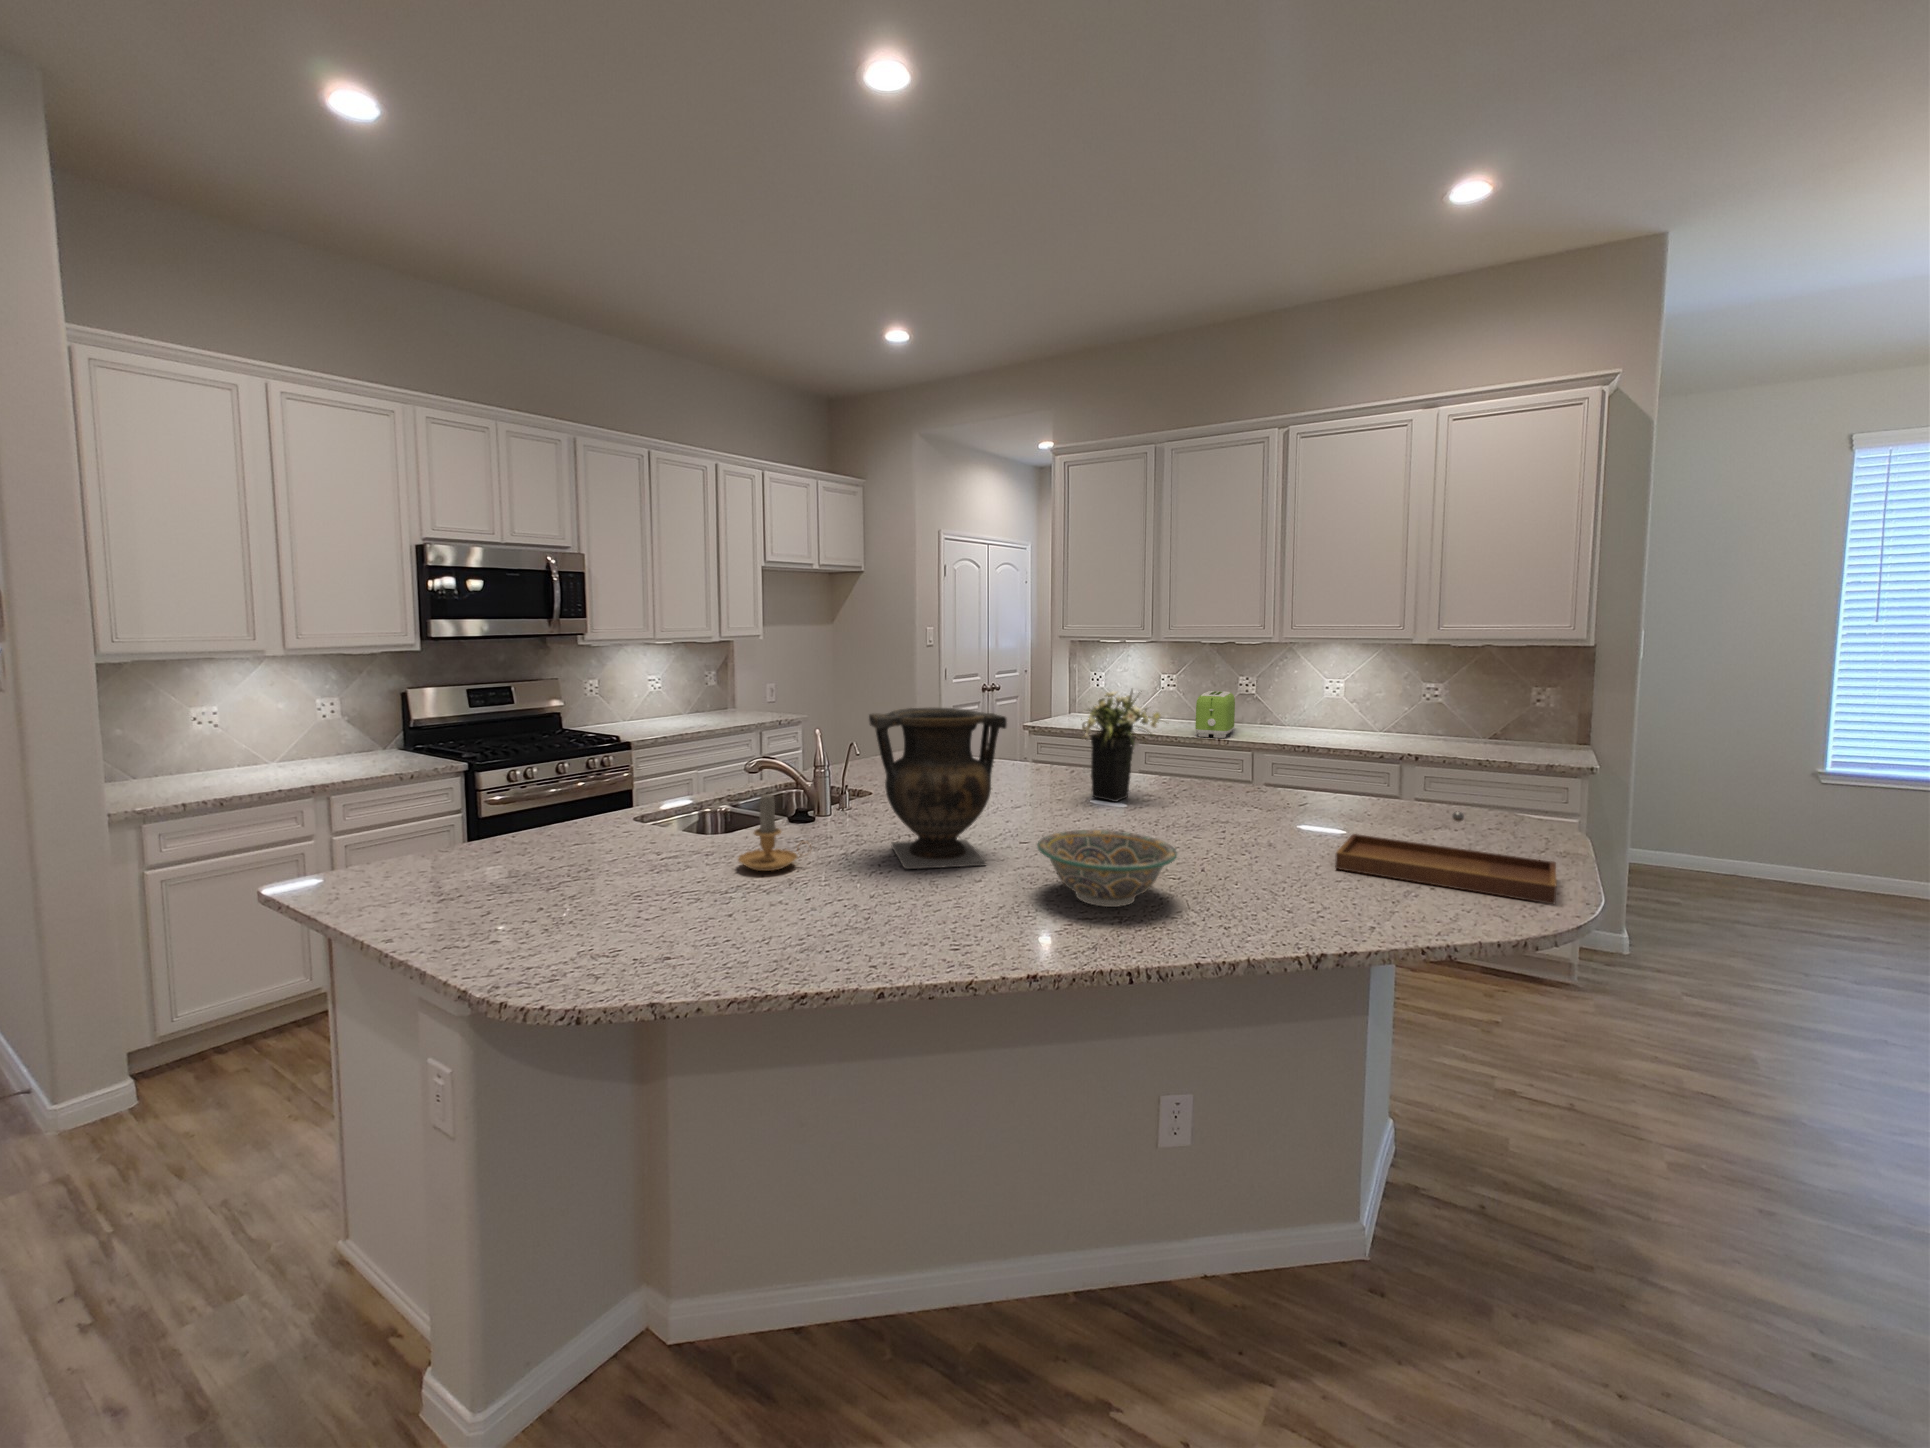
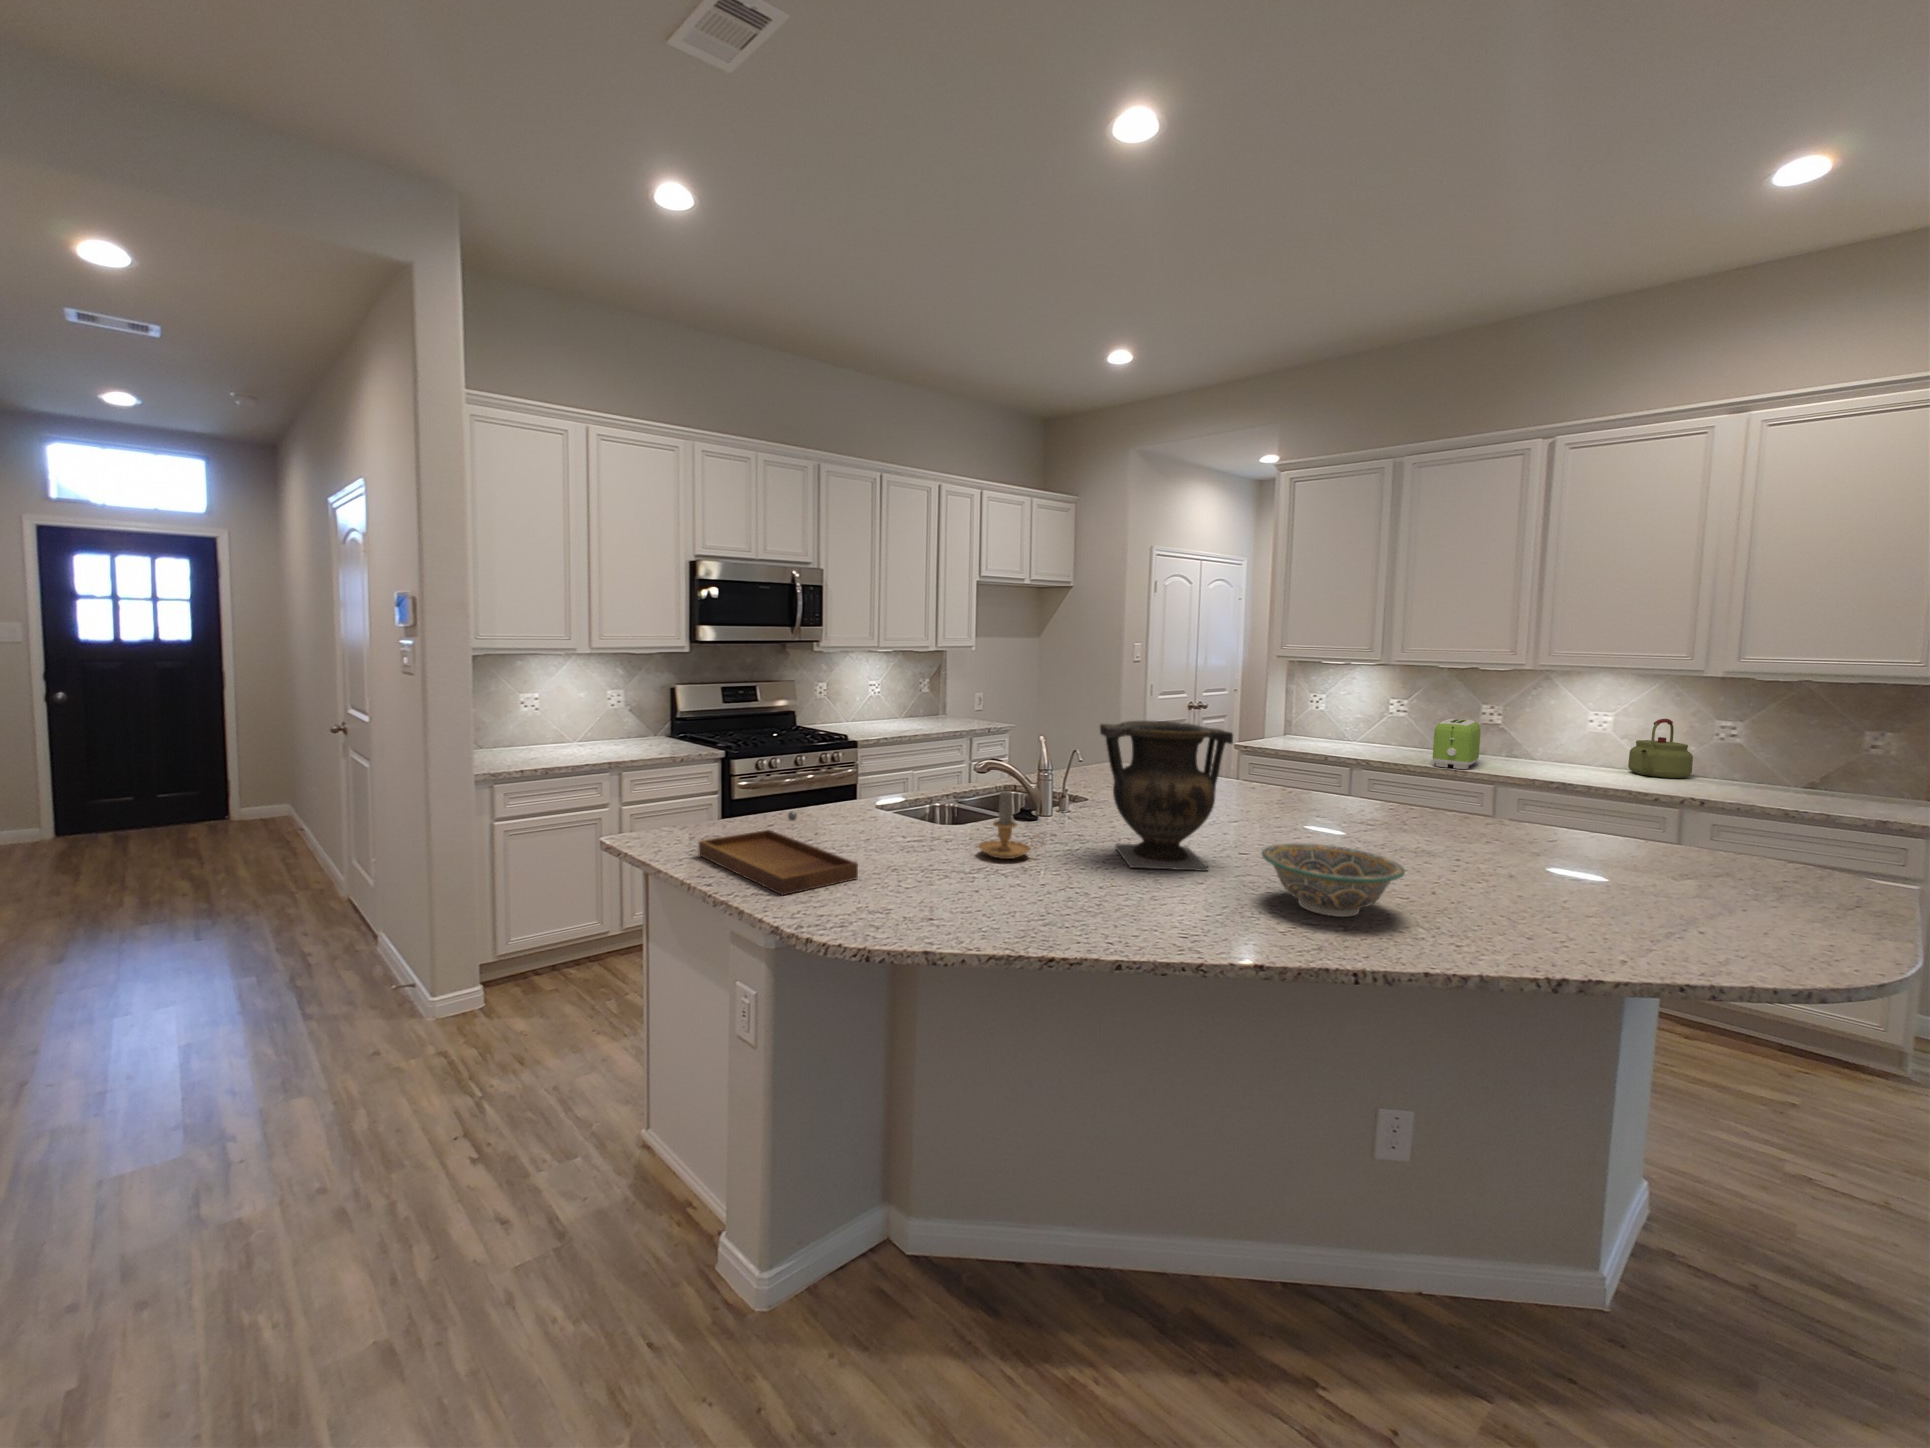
kettle: none [1355,683,1405,736] -> present [1628,719,1693,778]
flower arrangement: present [1081,690,1161,802] -> none [1299,711,1402,824]
tray: present [1335,812,1557,904] -> present [699,811,858,895]

